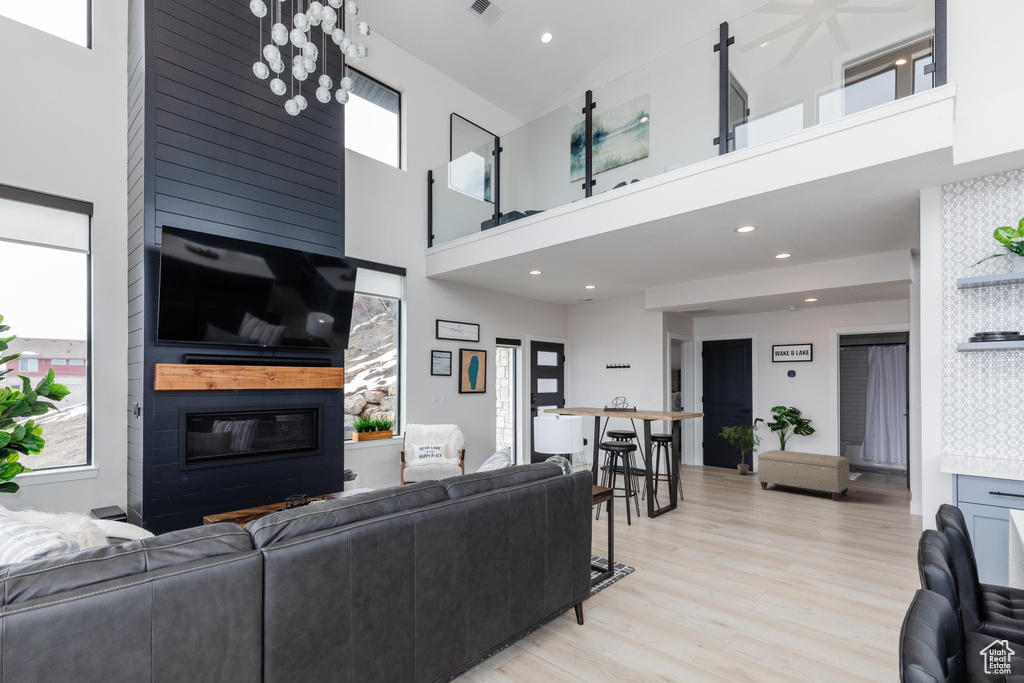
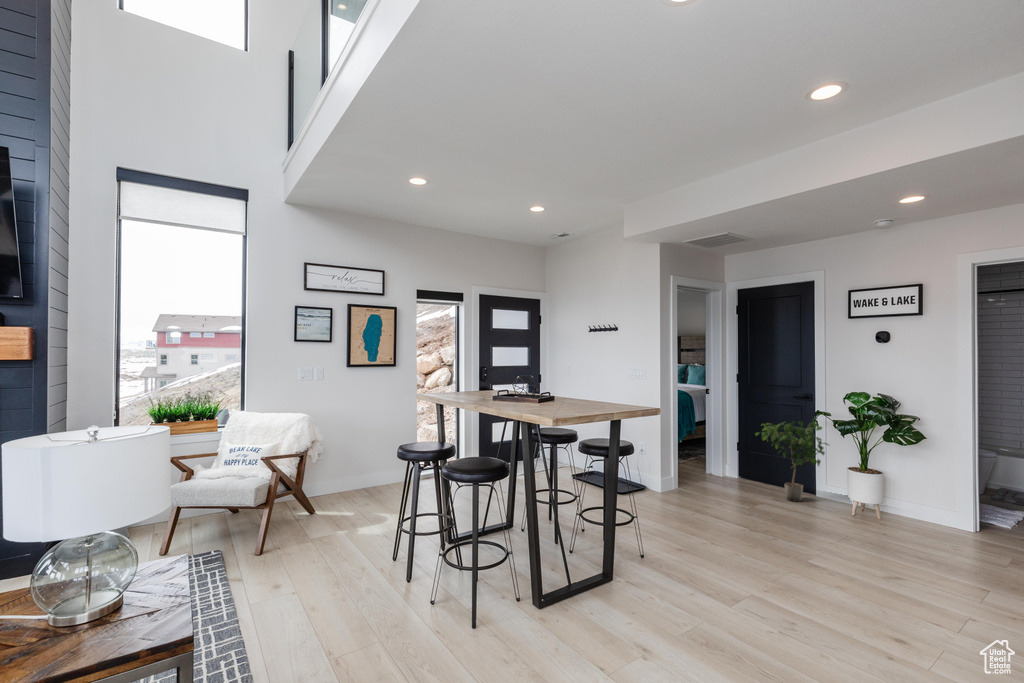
ottoman: present [757,450,850,501] -> none [807,467,994,581]

